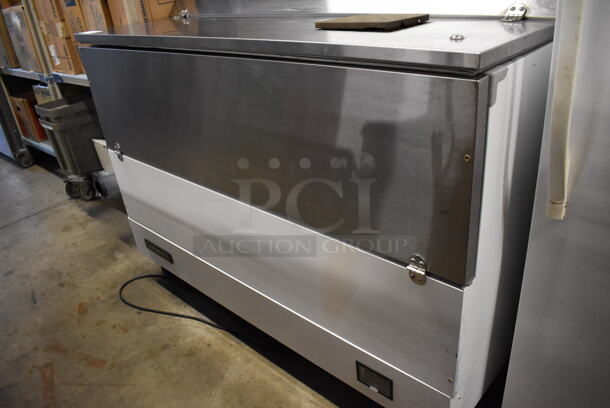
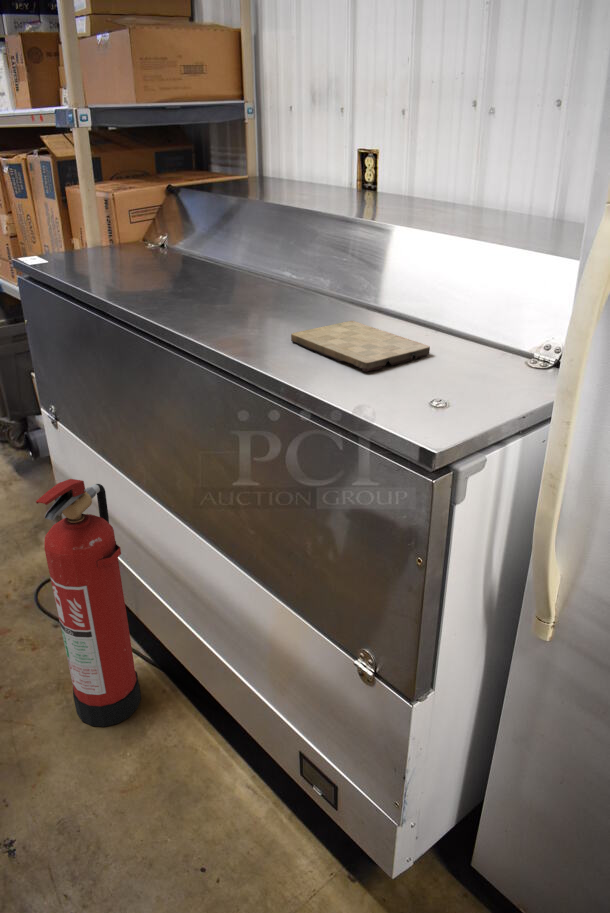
fire extinguisher: none [120,180,215,377] -> present [36,479,141,727]

